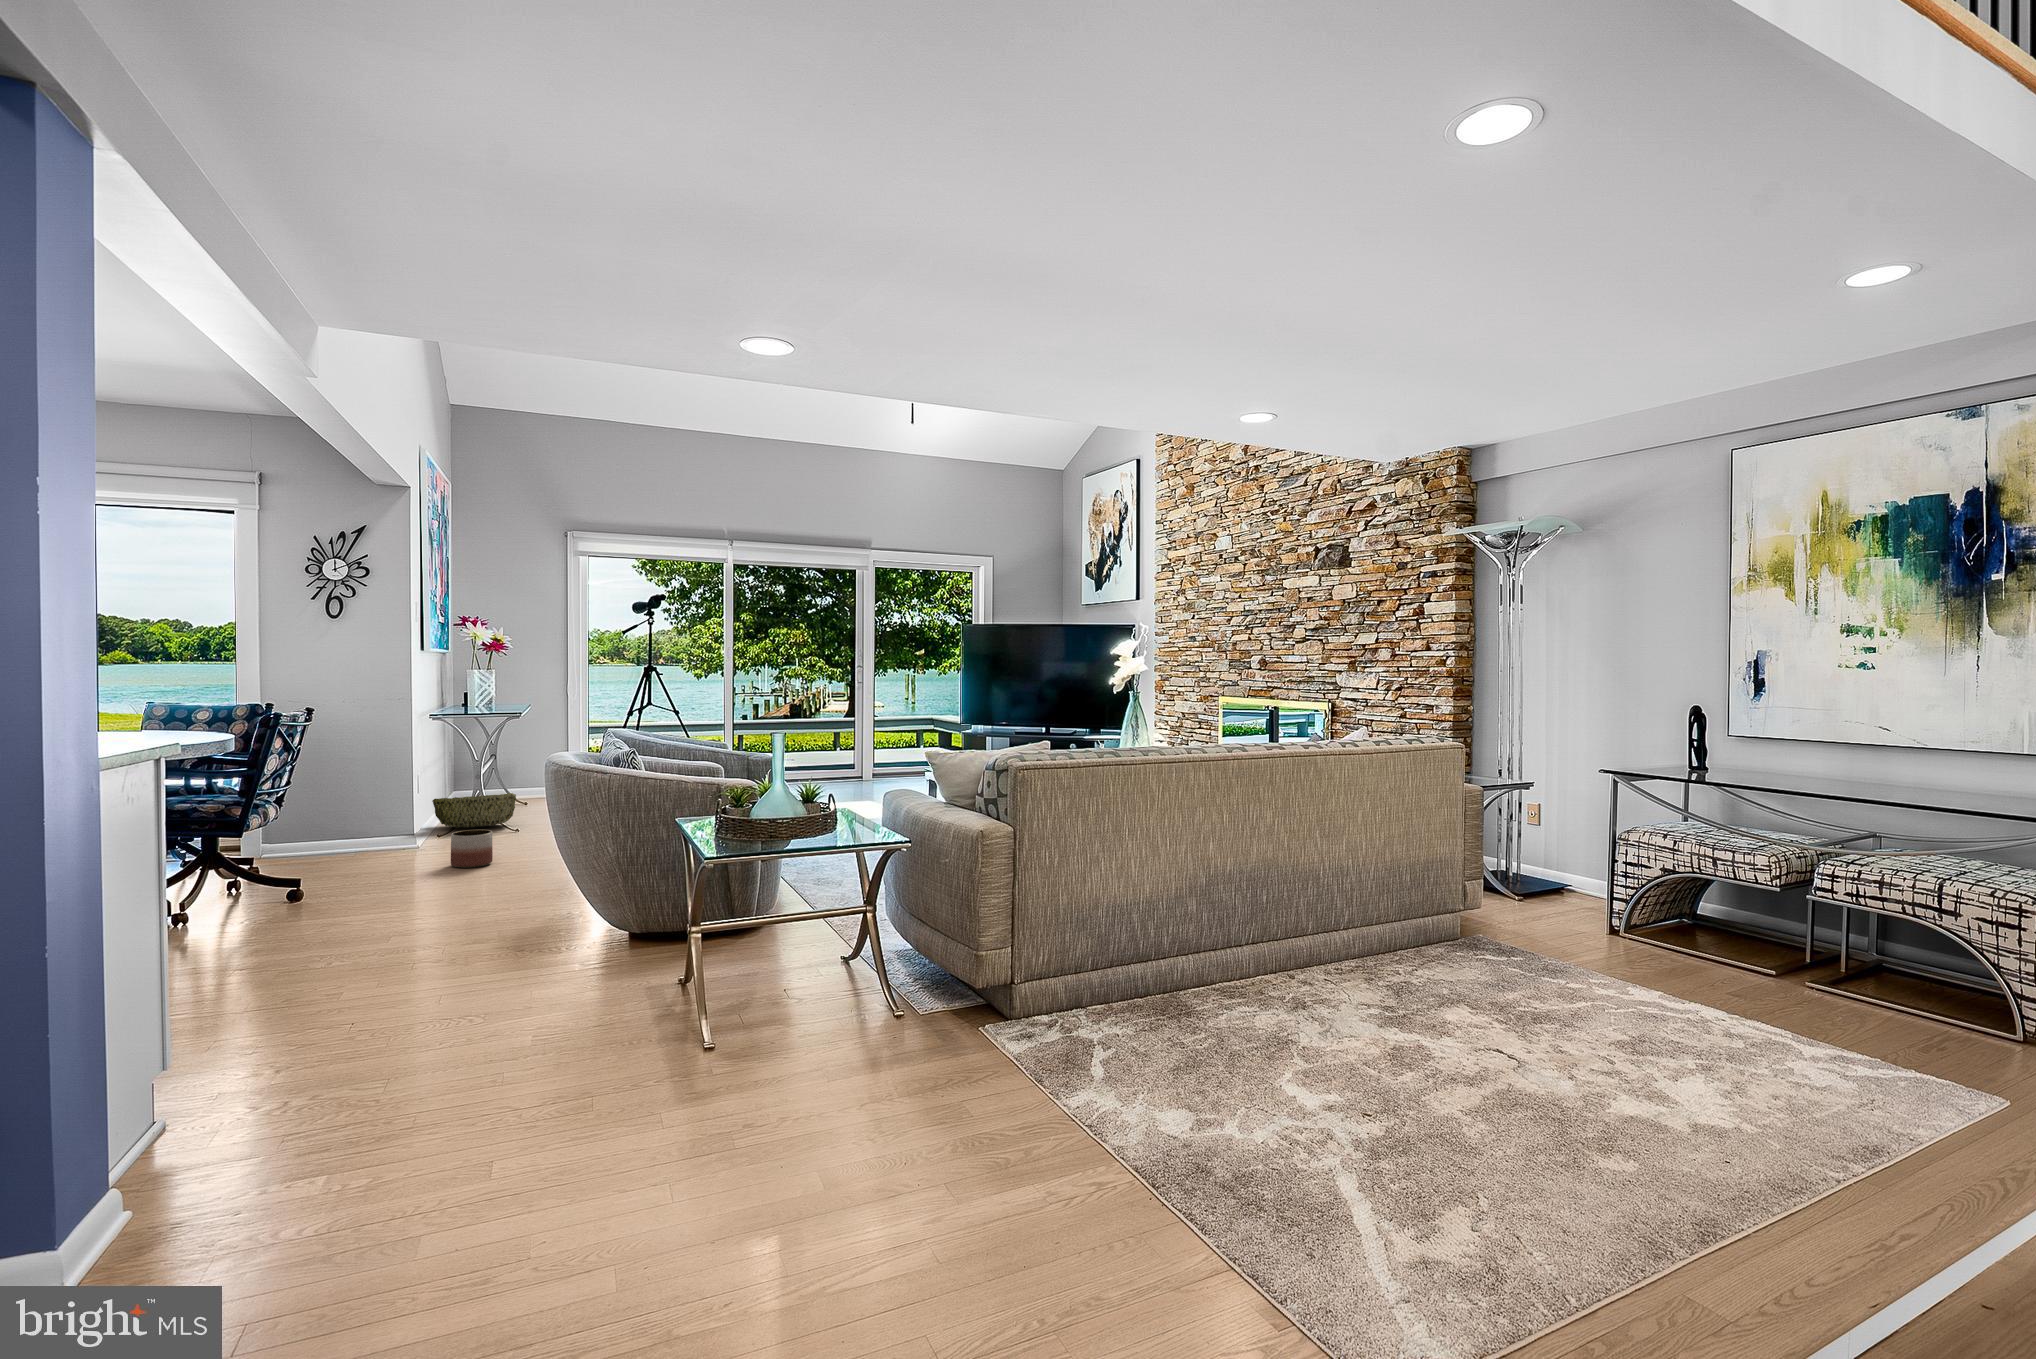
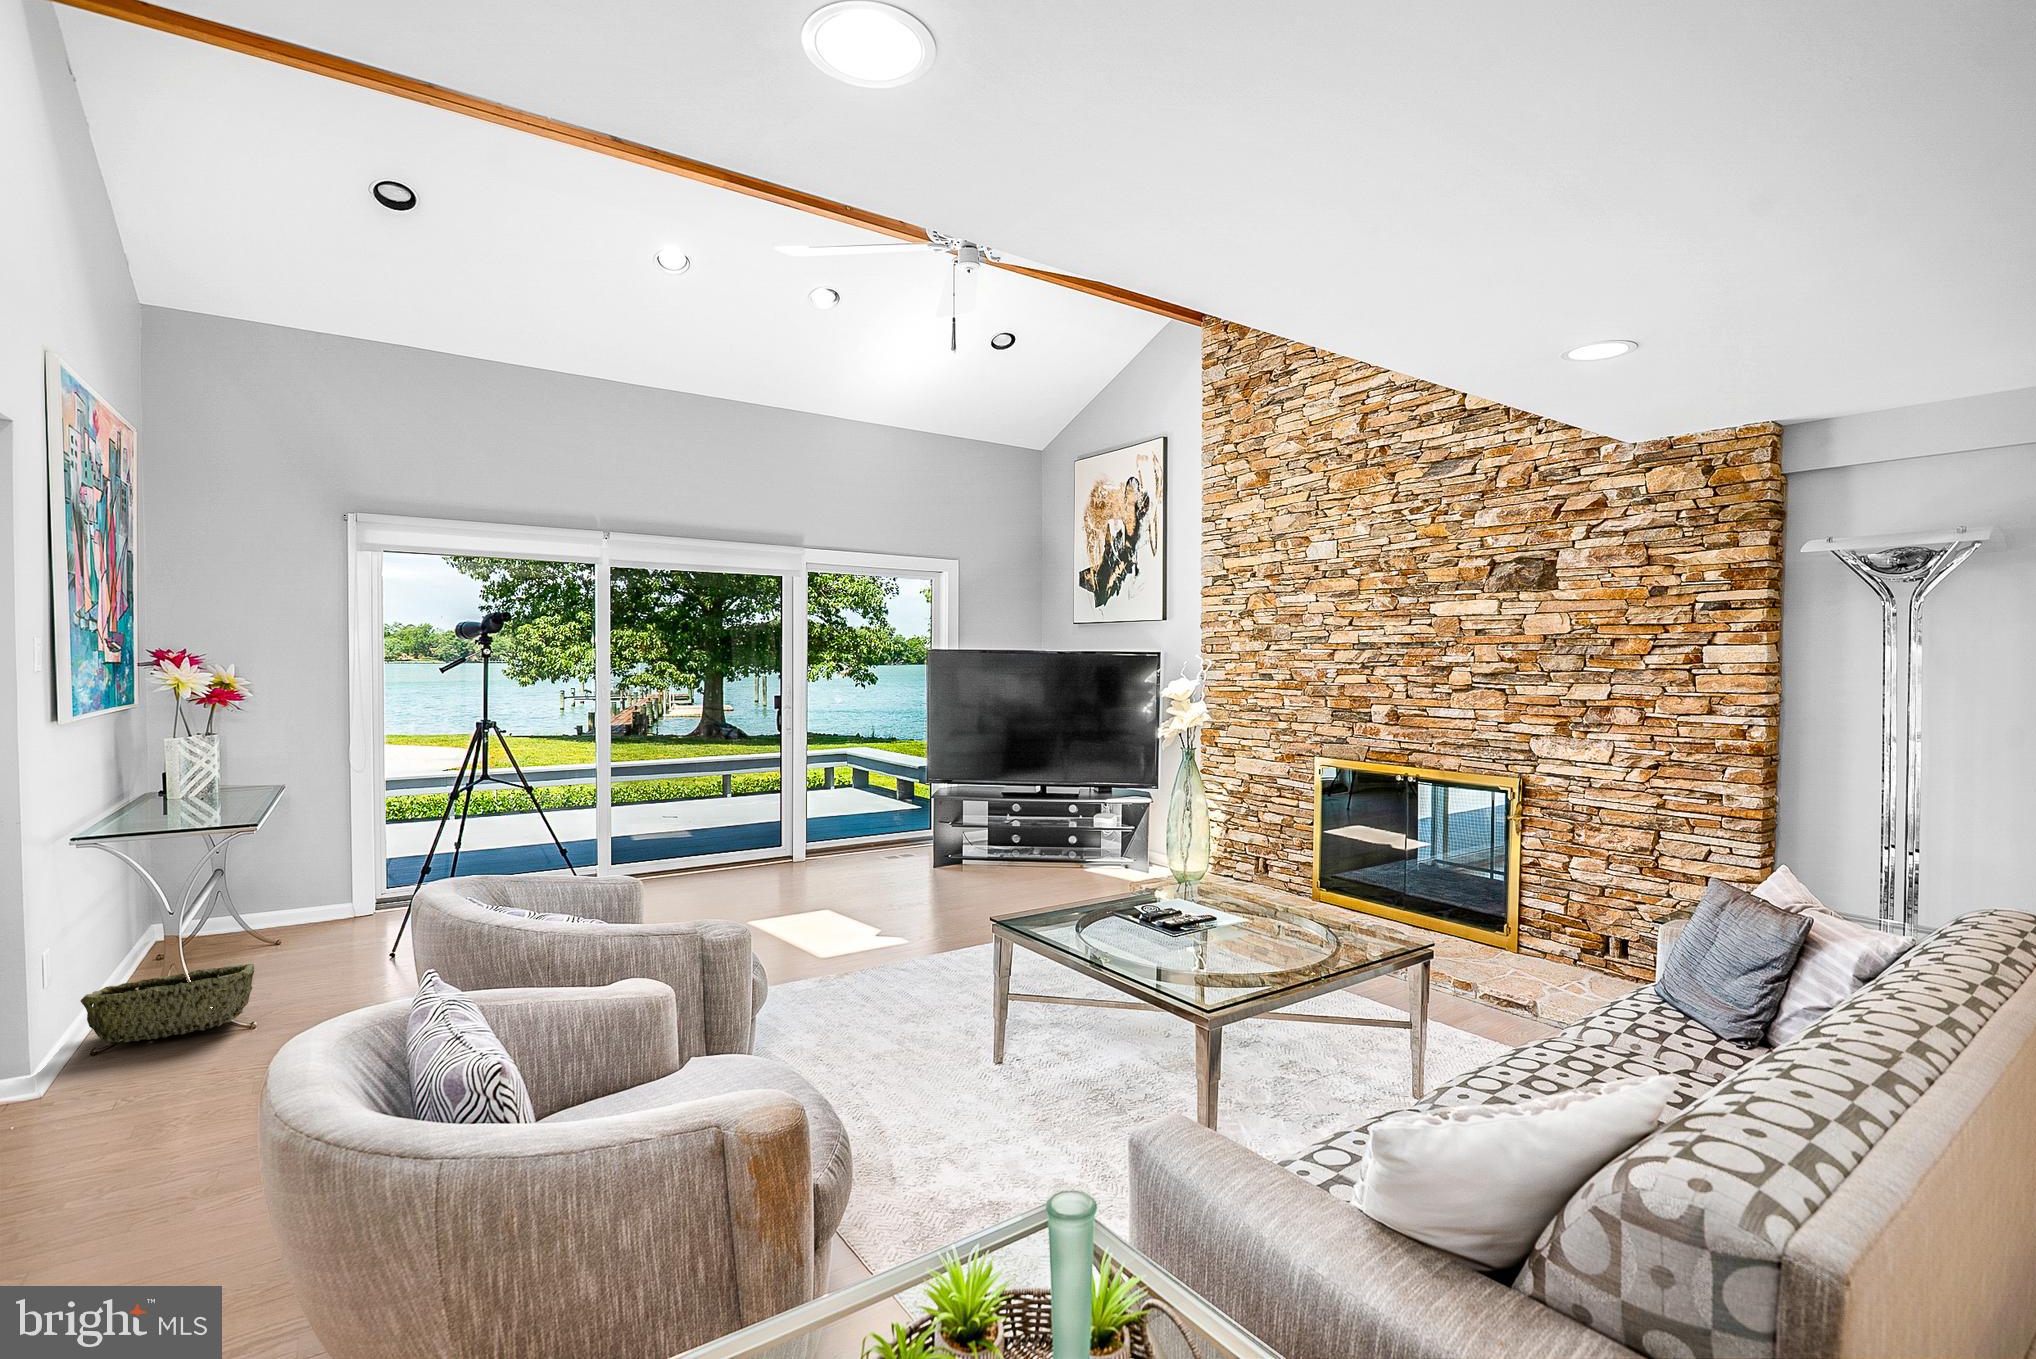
planter: present [451,830,493,868] -> none [91,1103,189,1200]

